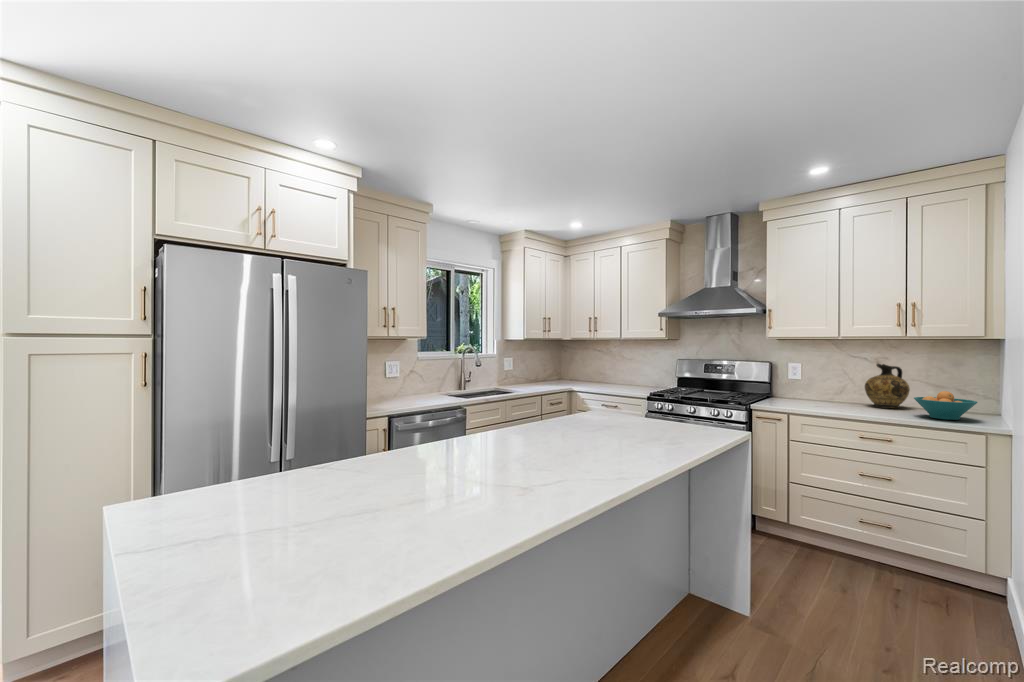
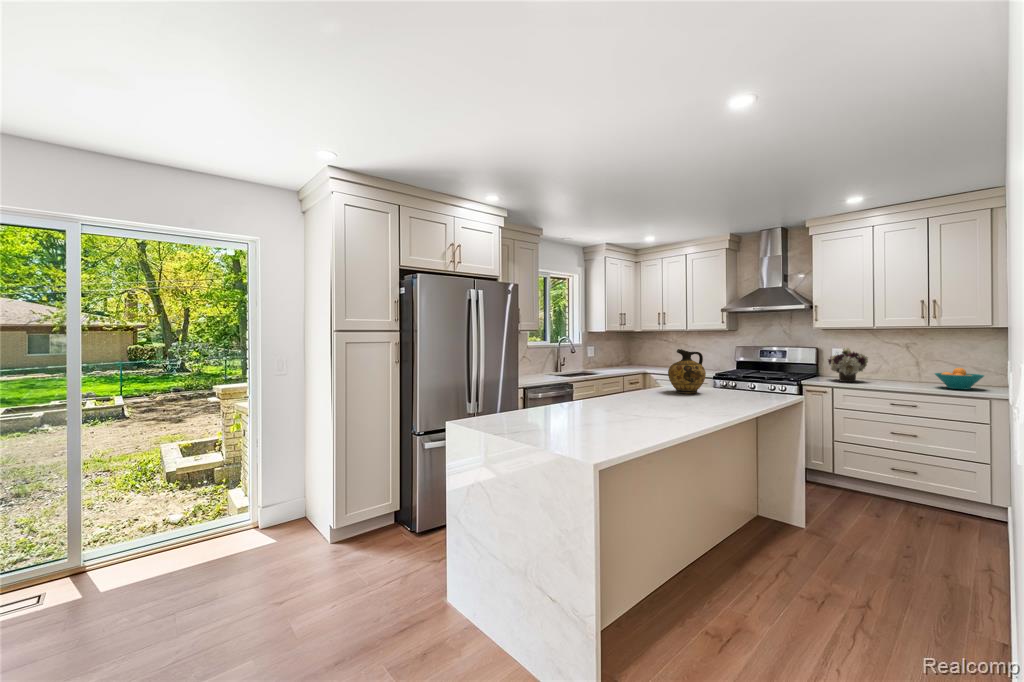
flower arrangement: none [783,362,832,407] -> present [828,348,868,382]
ceramic jug: present [865,364,910,408] -> present [668,349,706,393]

